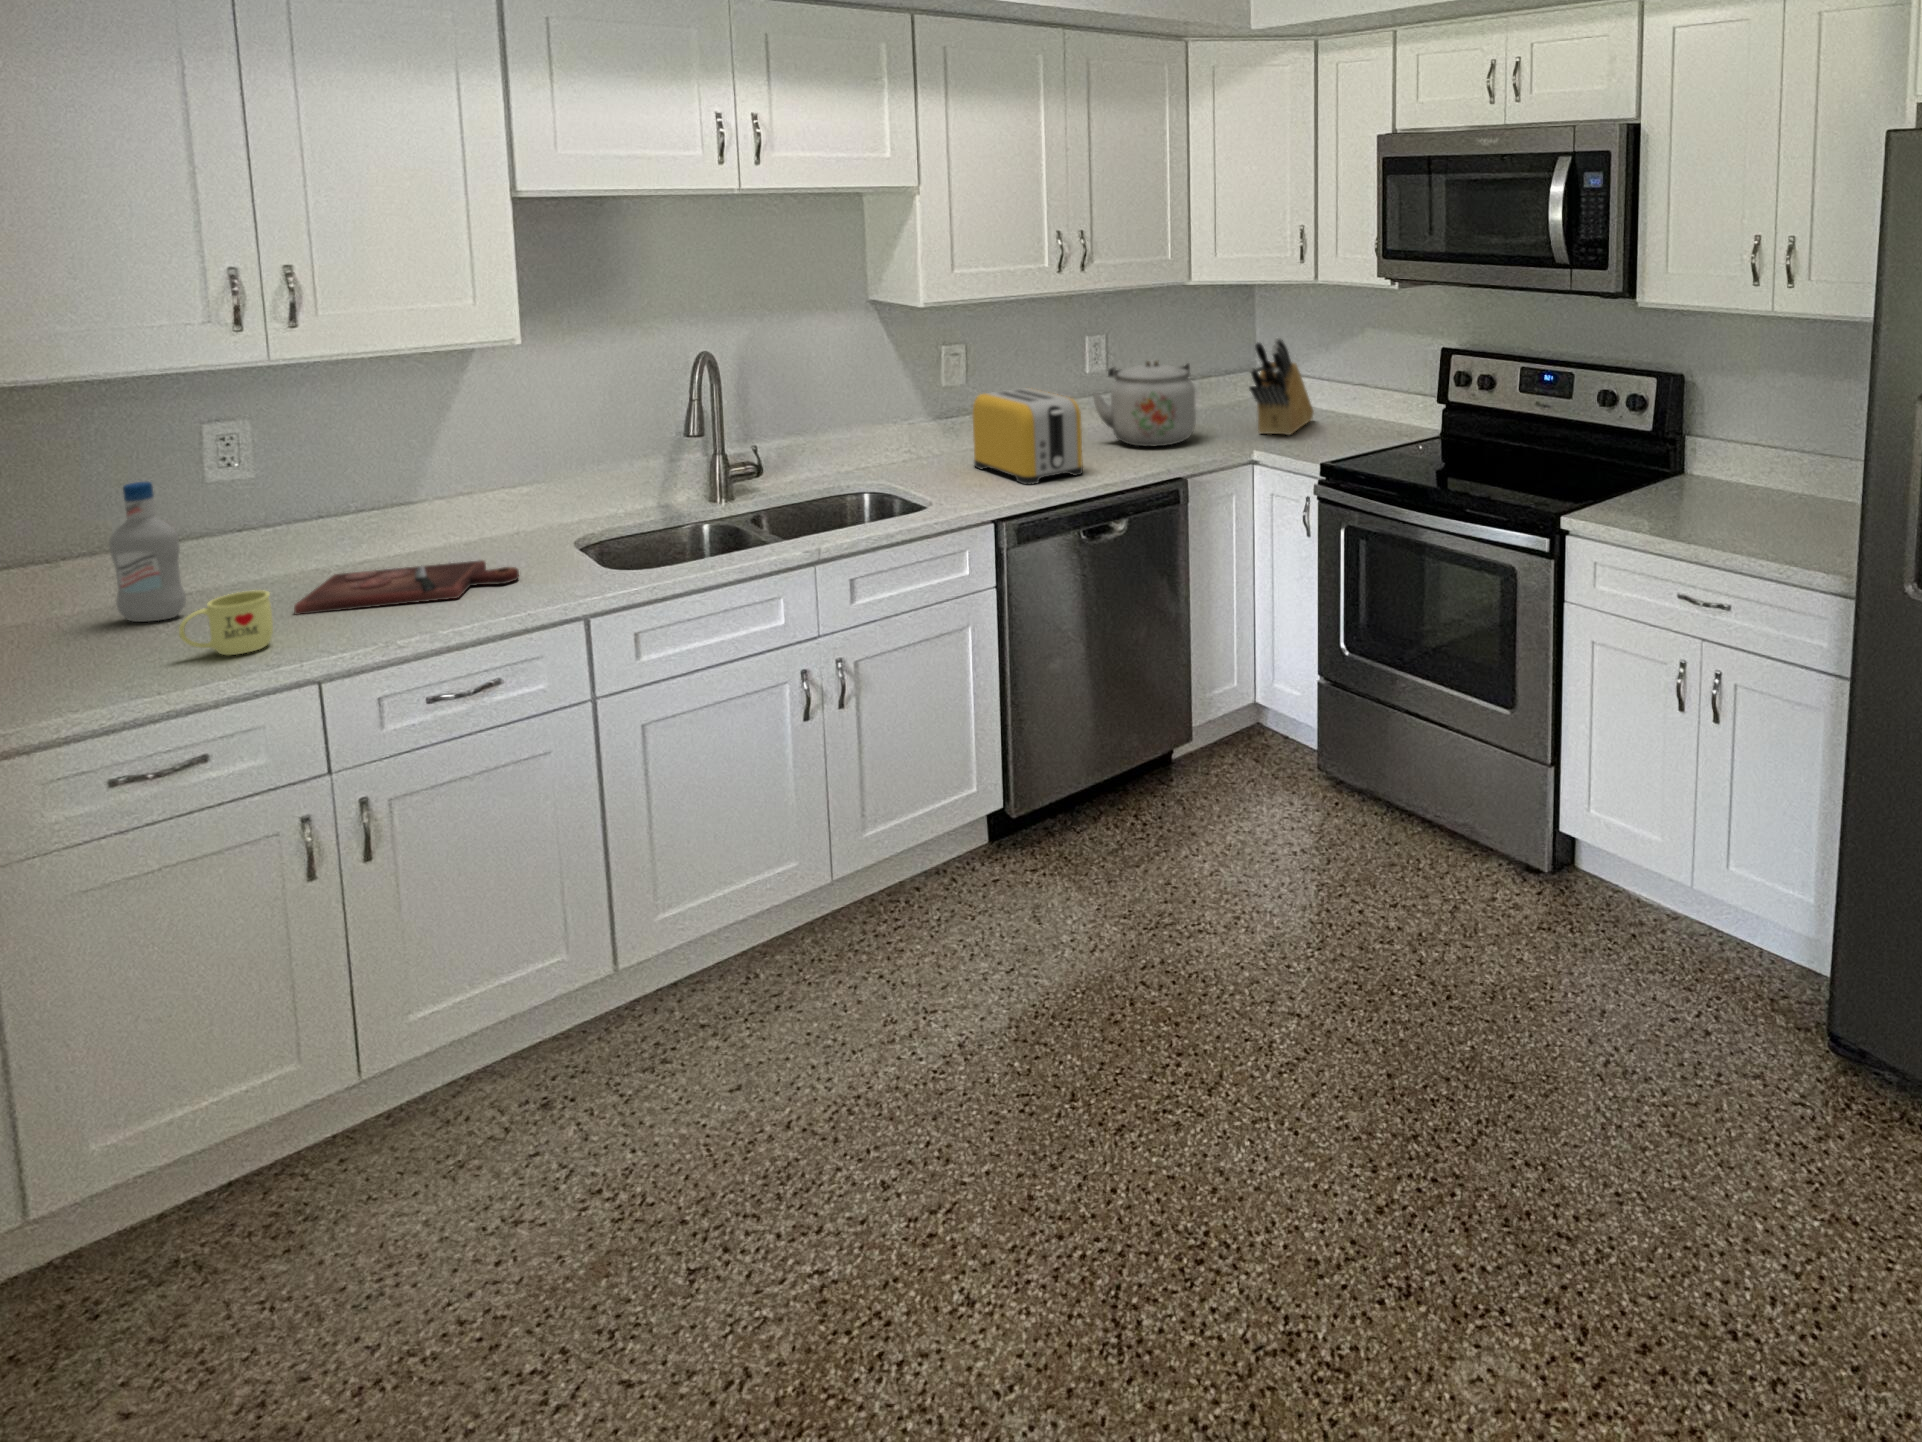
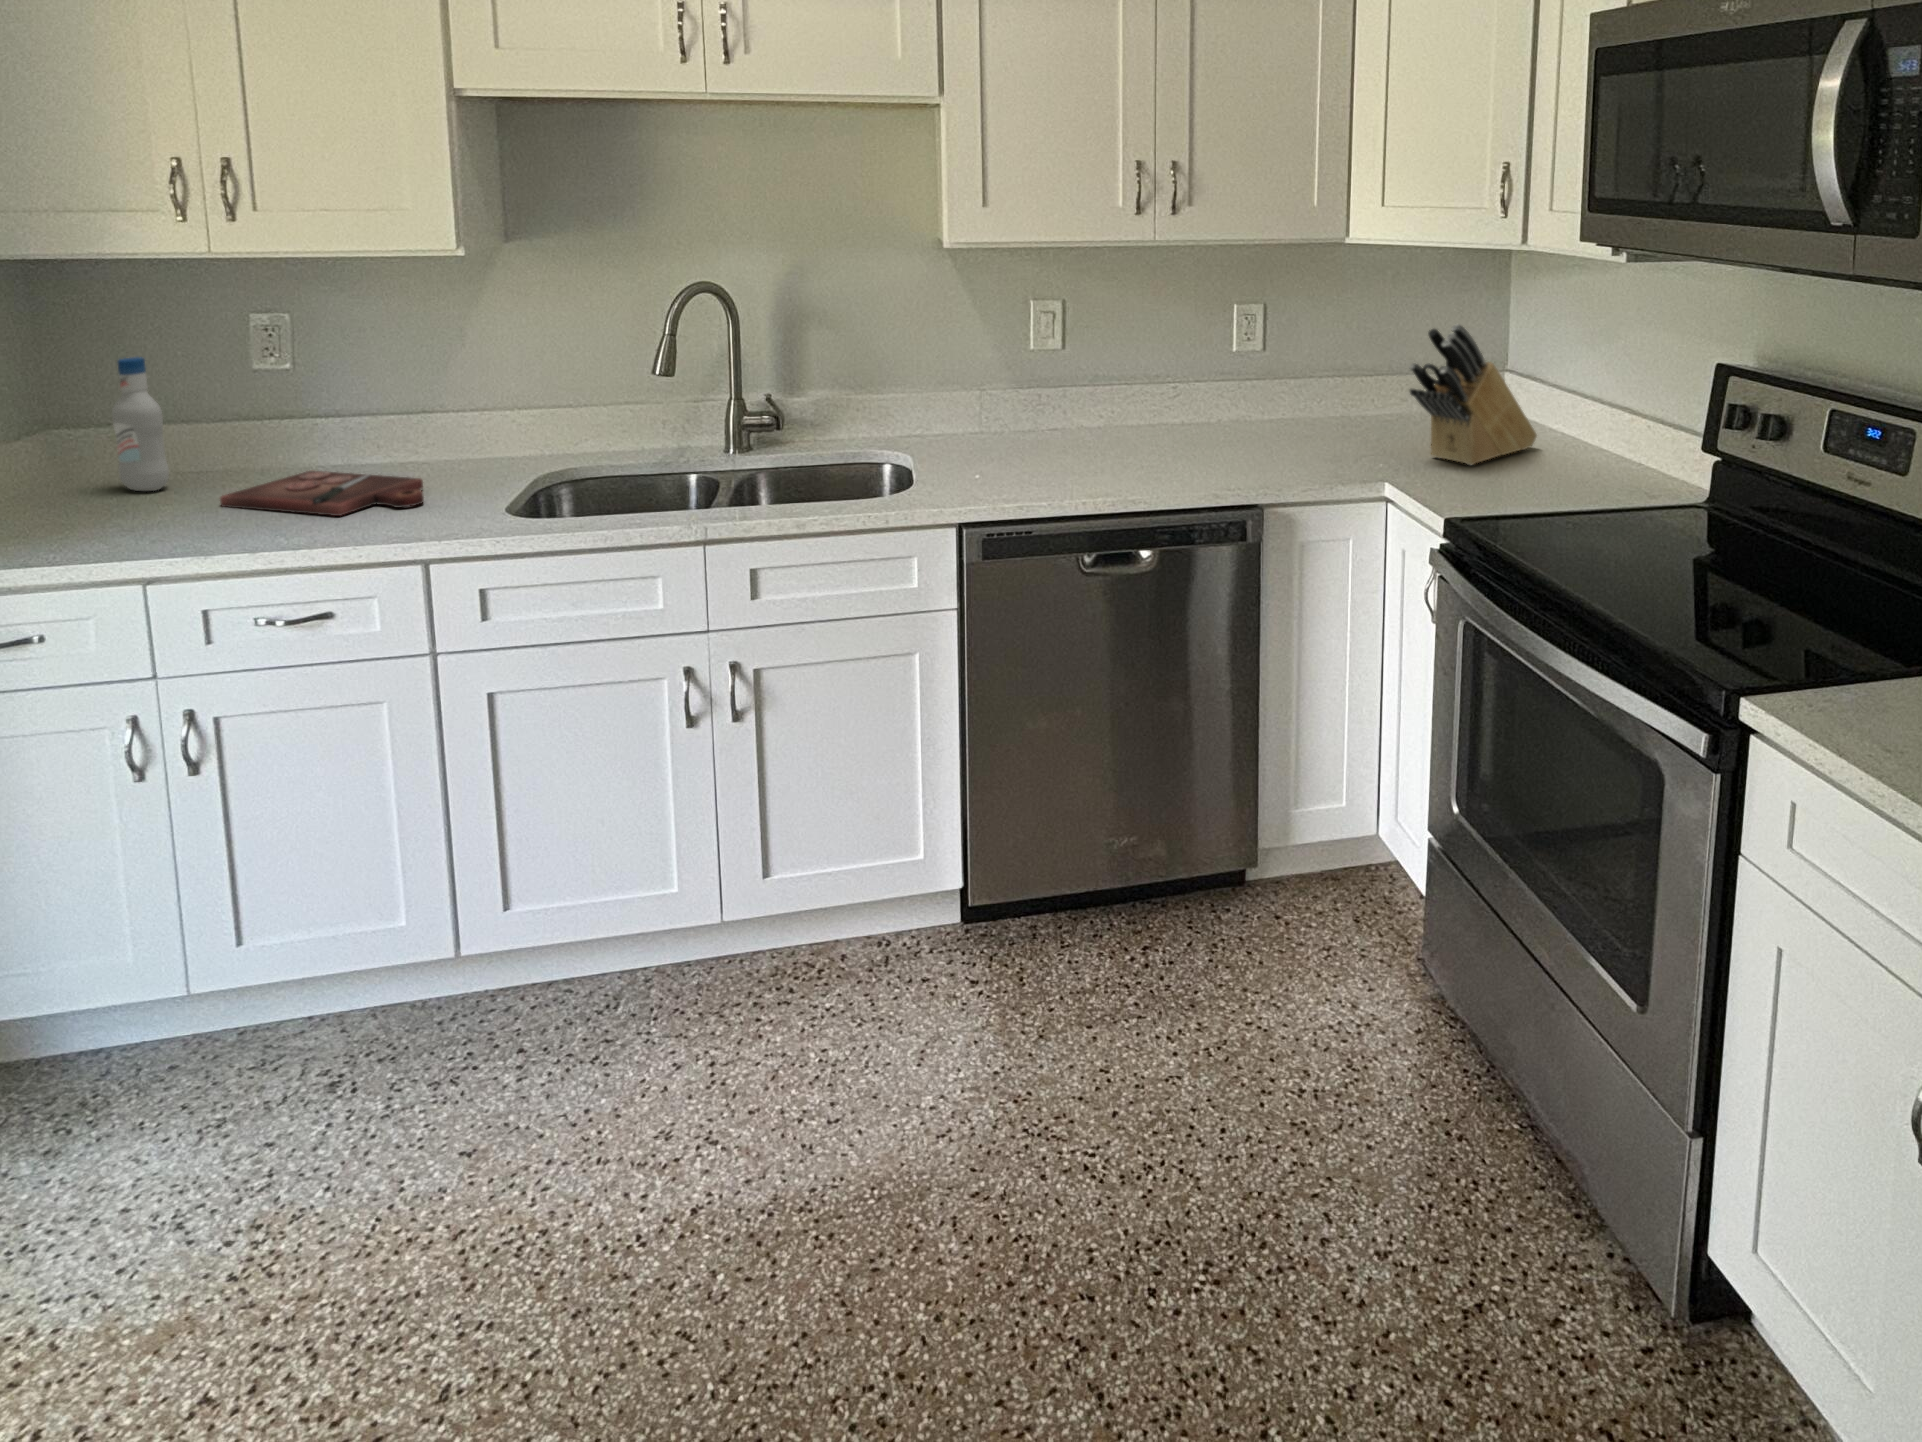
kettle: present [1093,360,1196,446] -> none [1204,338,1347,455]
toaster: present [973,388,1083,485] -> none [1030,358,1130,483]
mug: present [179,590,273,656] -> none [55,477,143,539]

